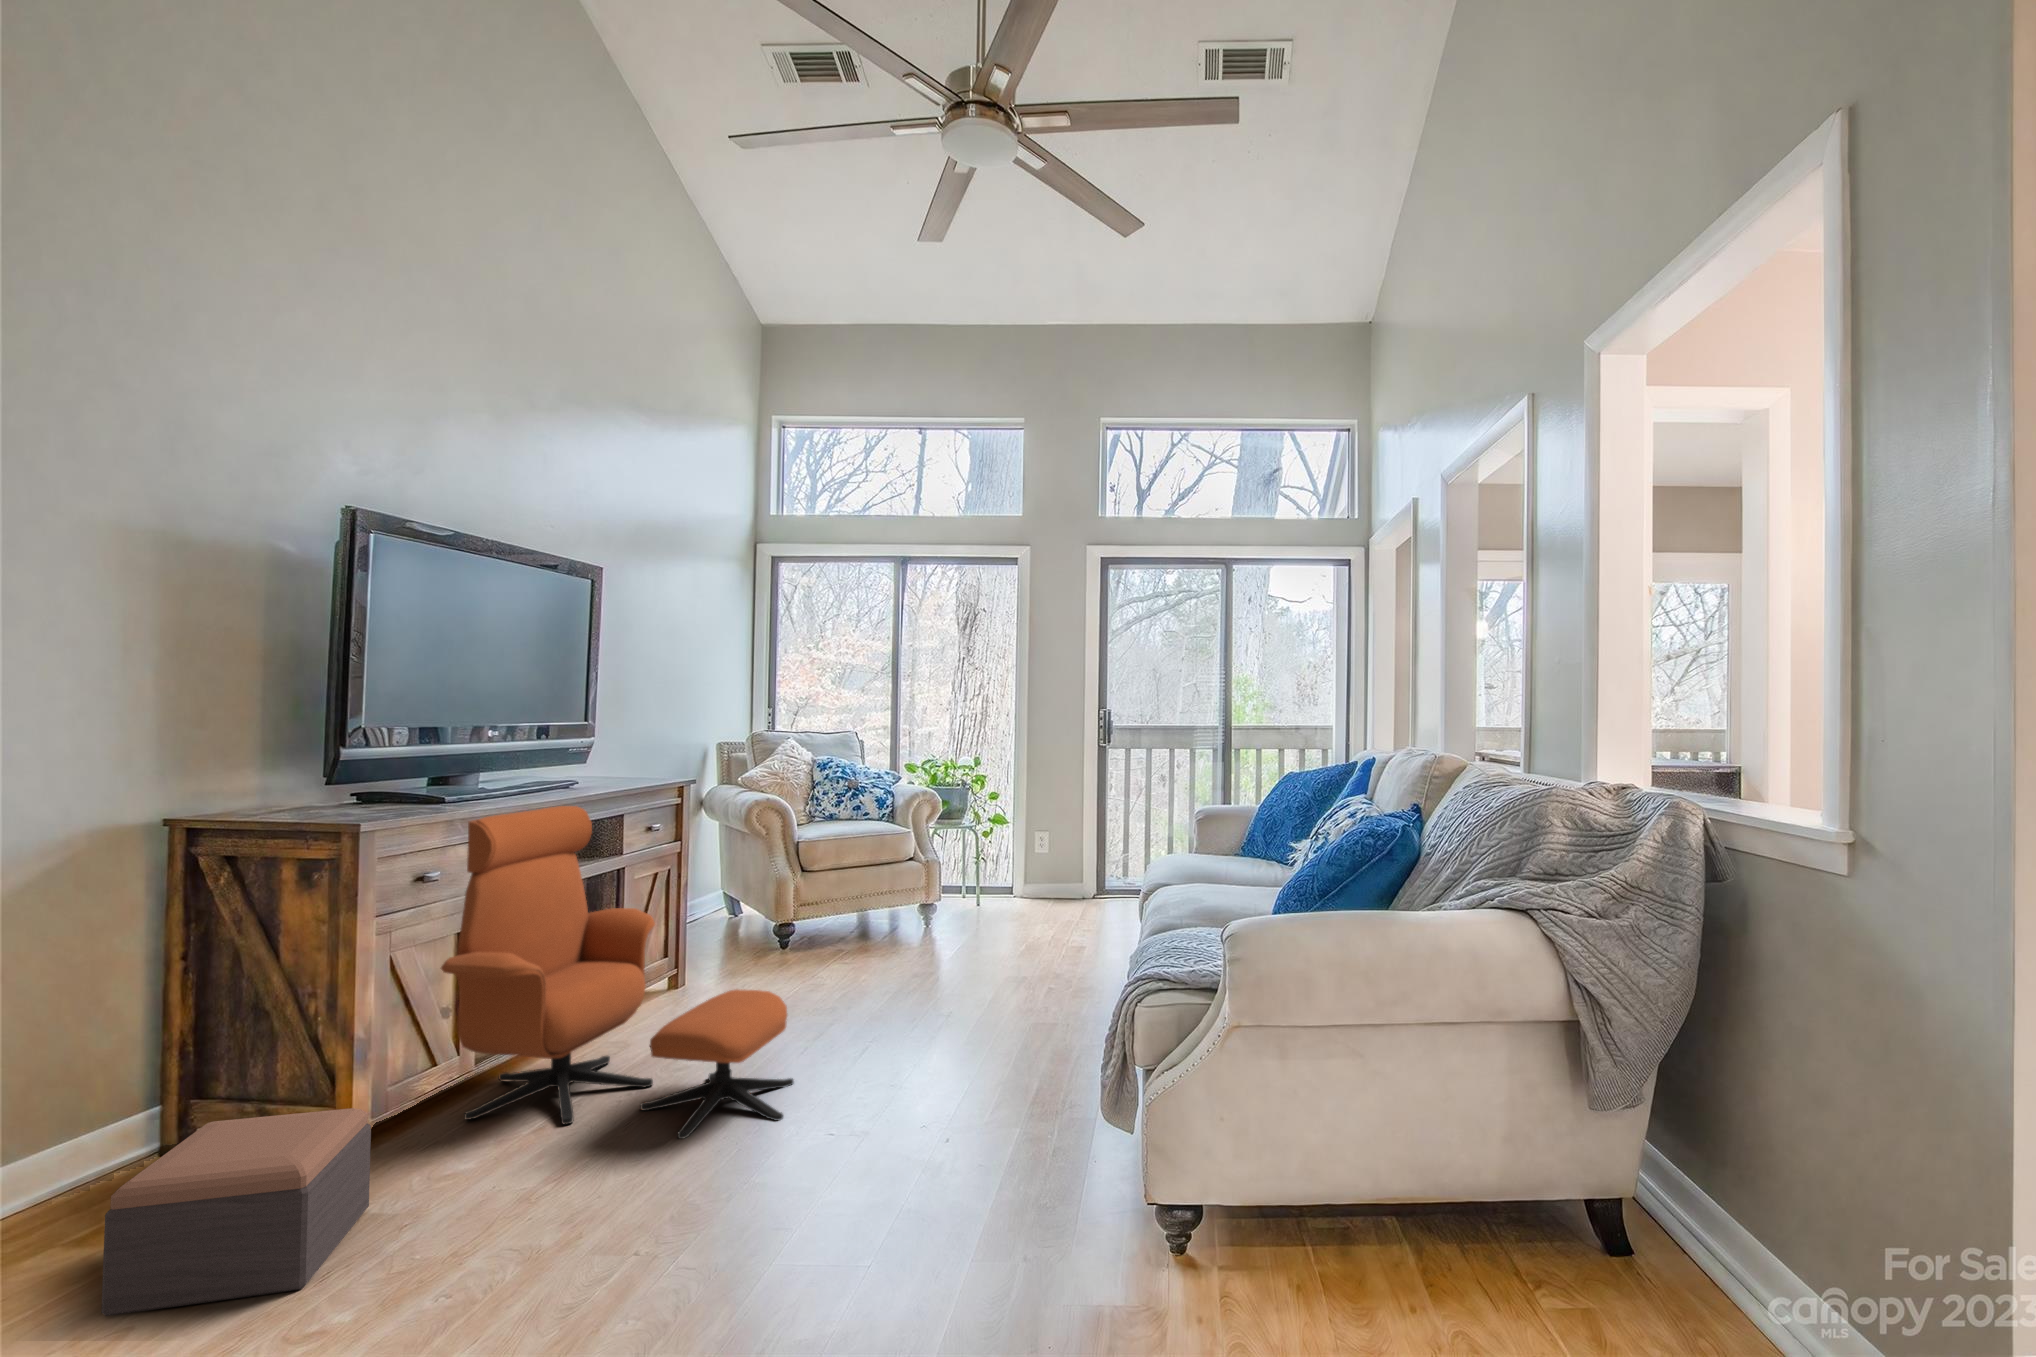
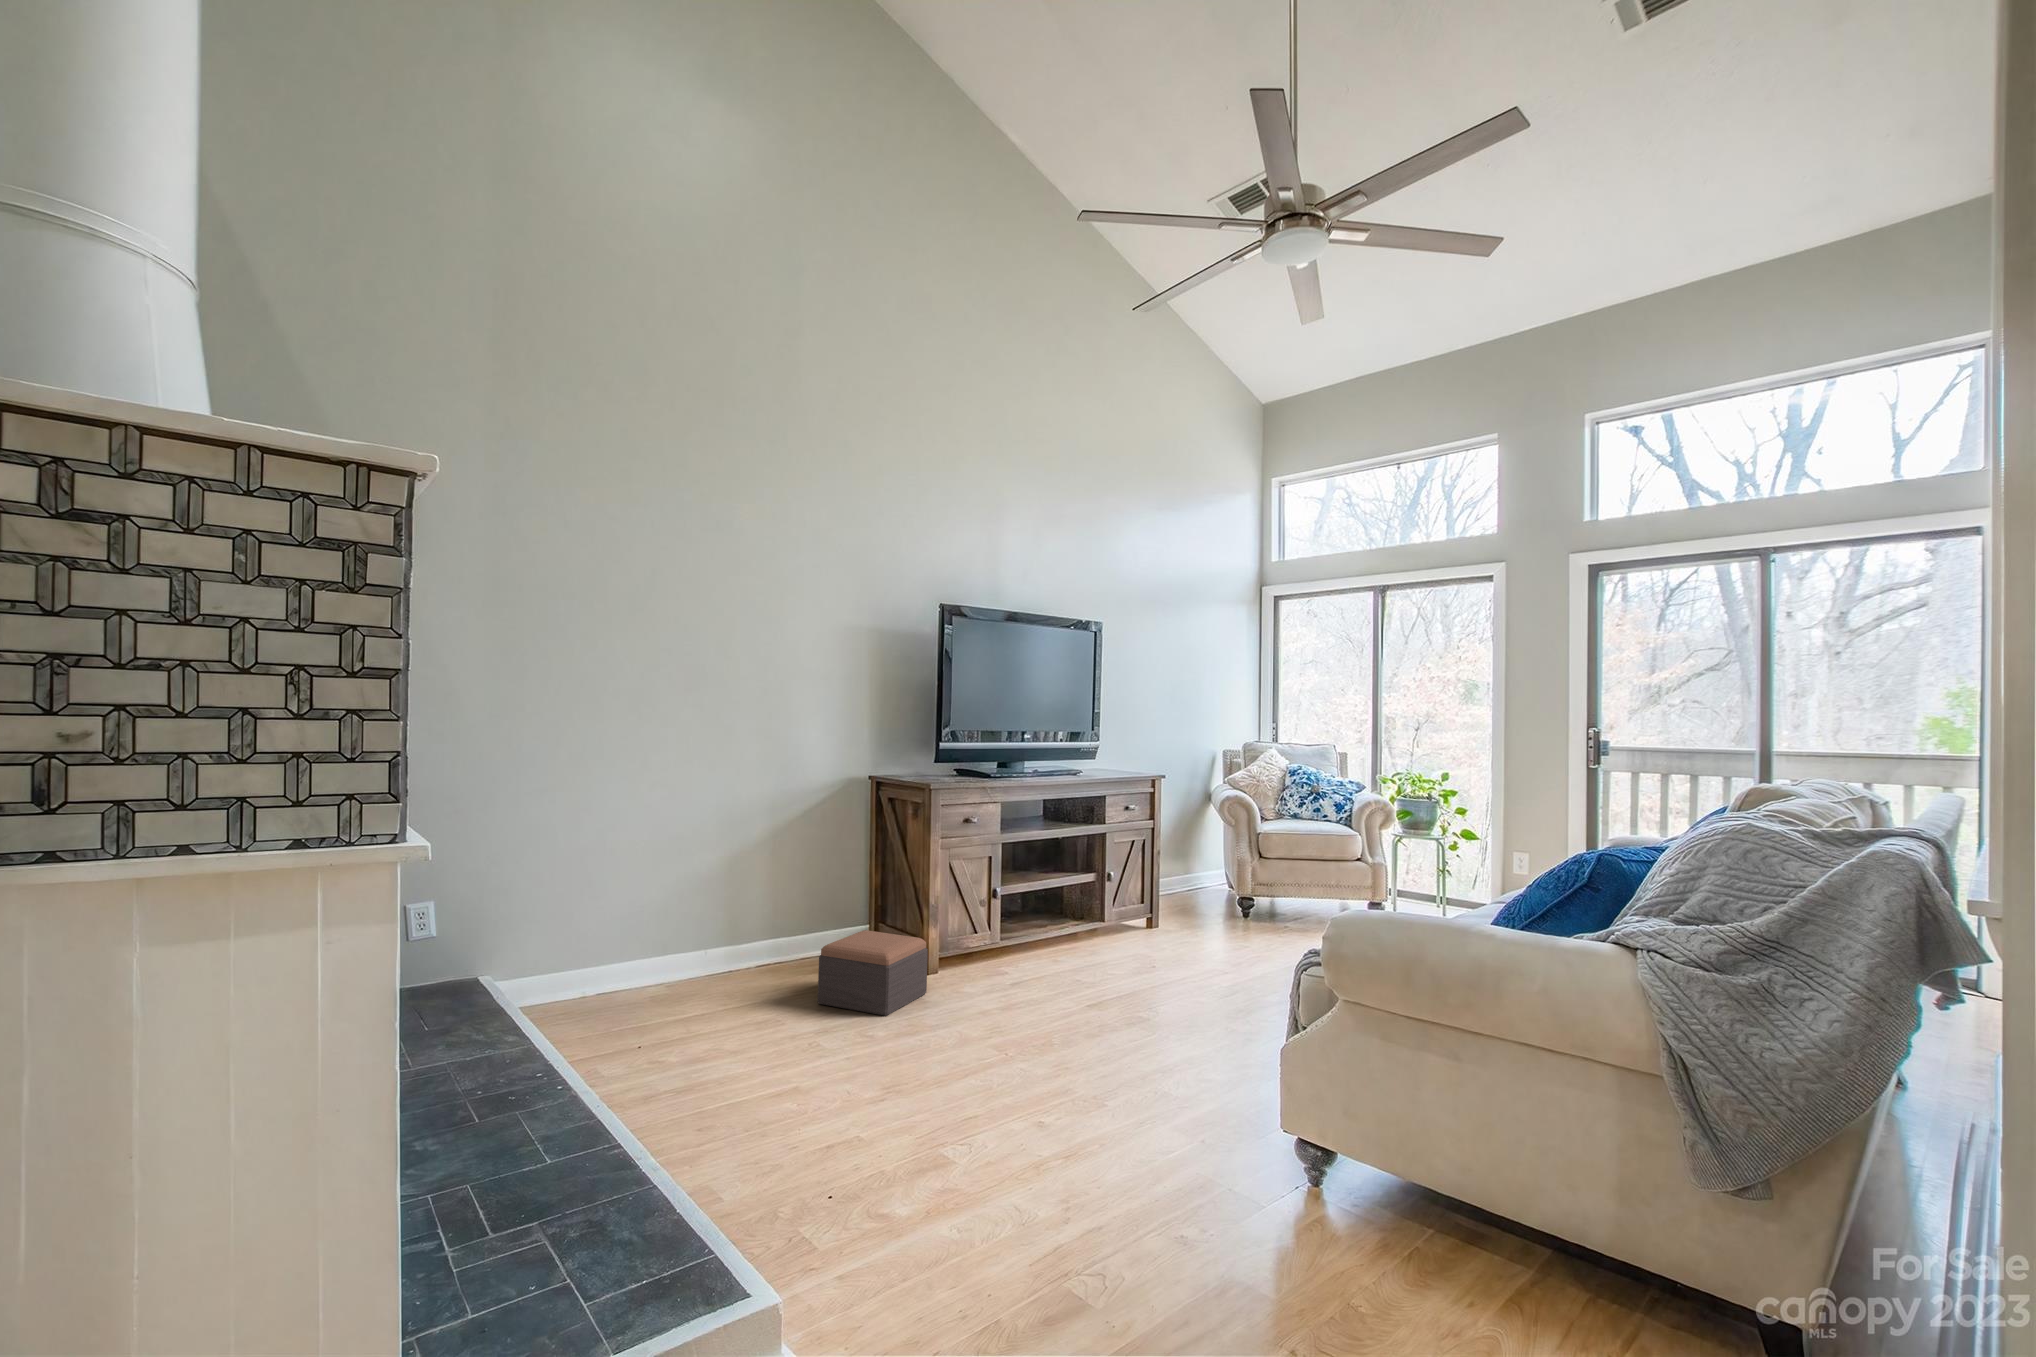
lounge chair: present [441,806,794,1139] -> none [974,786,1177,1012]

